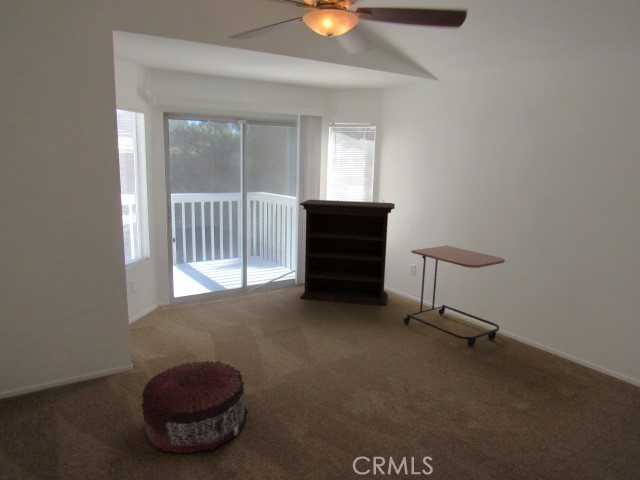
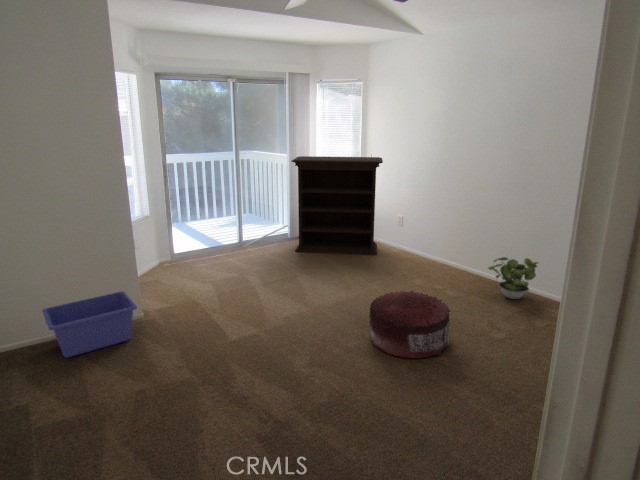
side table: present [403,246,505,346] -> none [394,196,486,287]
potted plant: none [507,317,564,365] -> present [488,257,538,299]
storage bin: none [9,338,112,411] -> present [42,291,137,358]
pouf: present [141,361,248,453] -> present [370,291,450,358]

